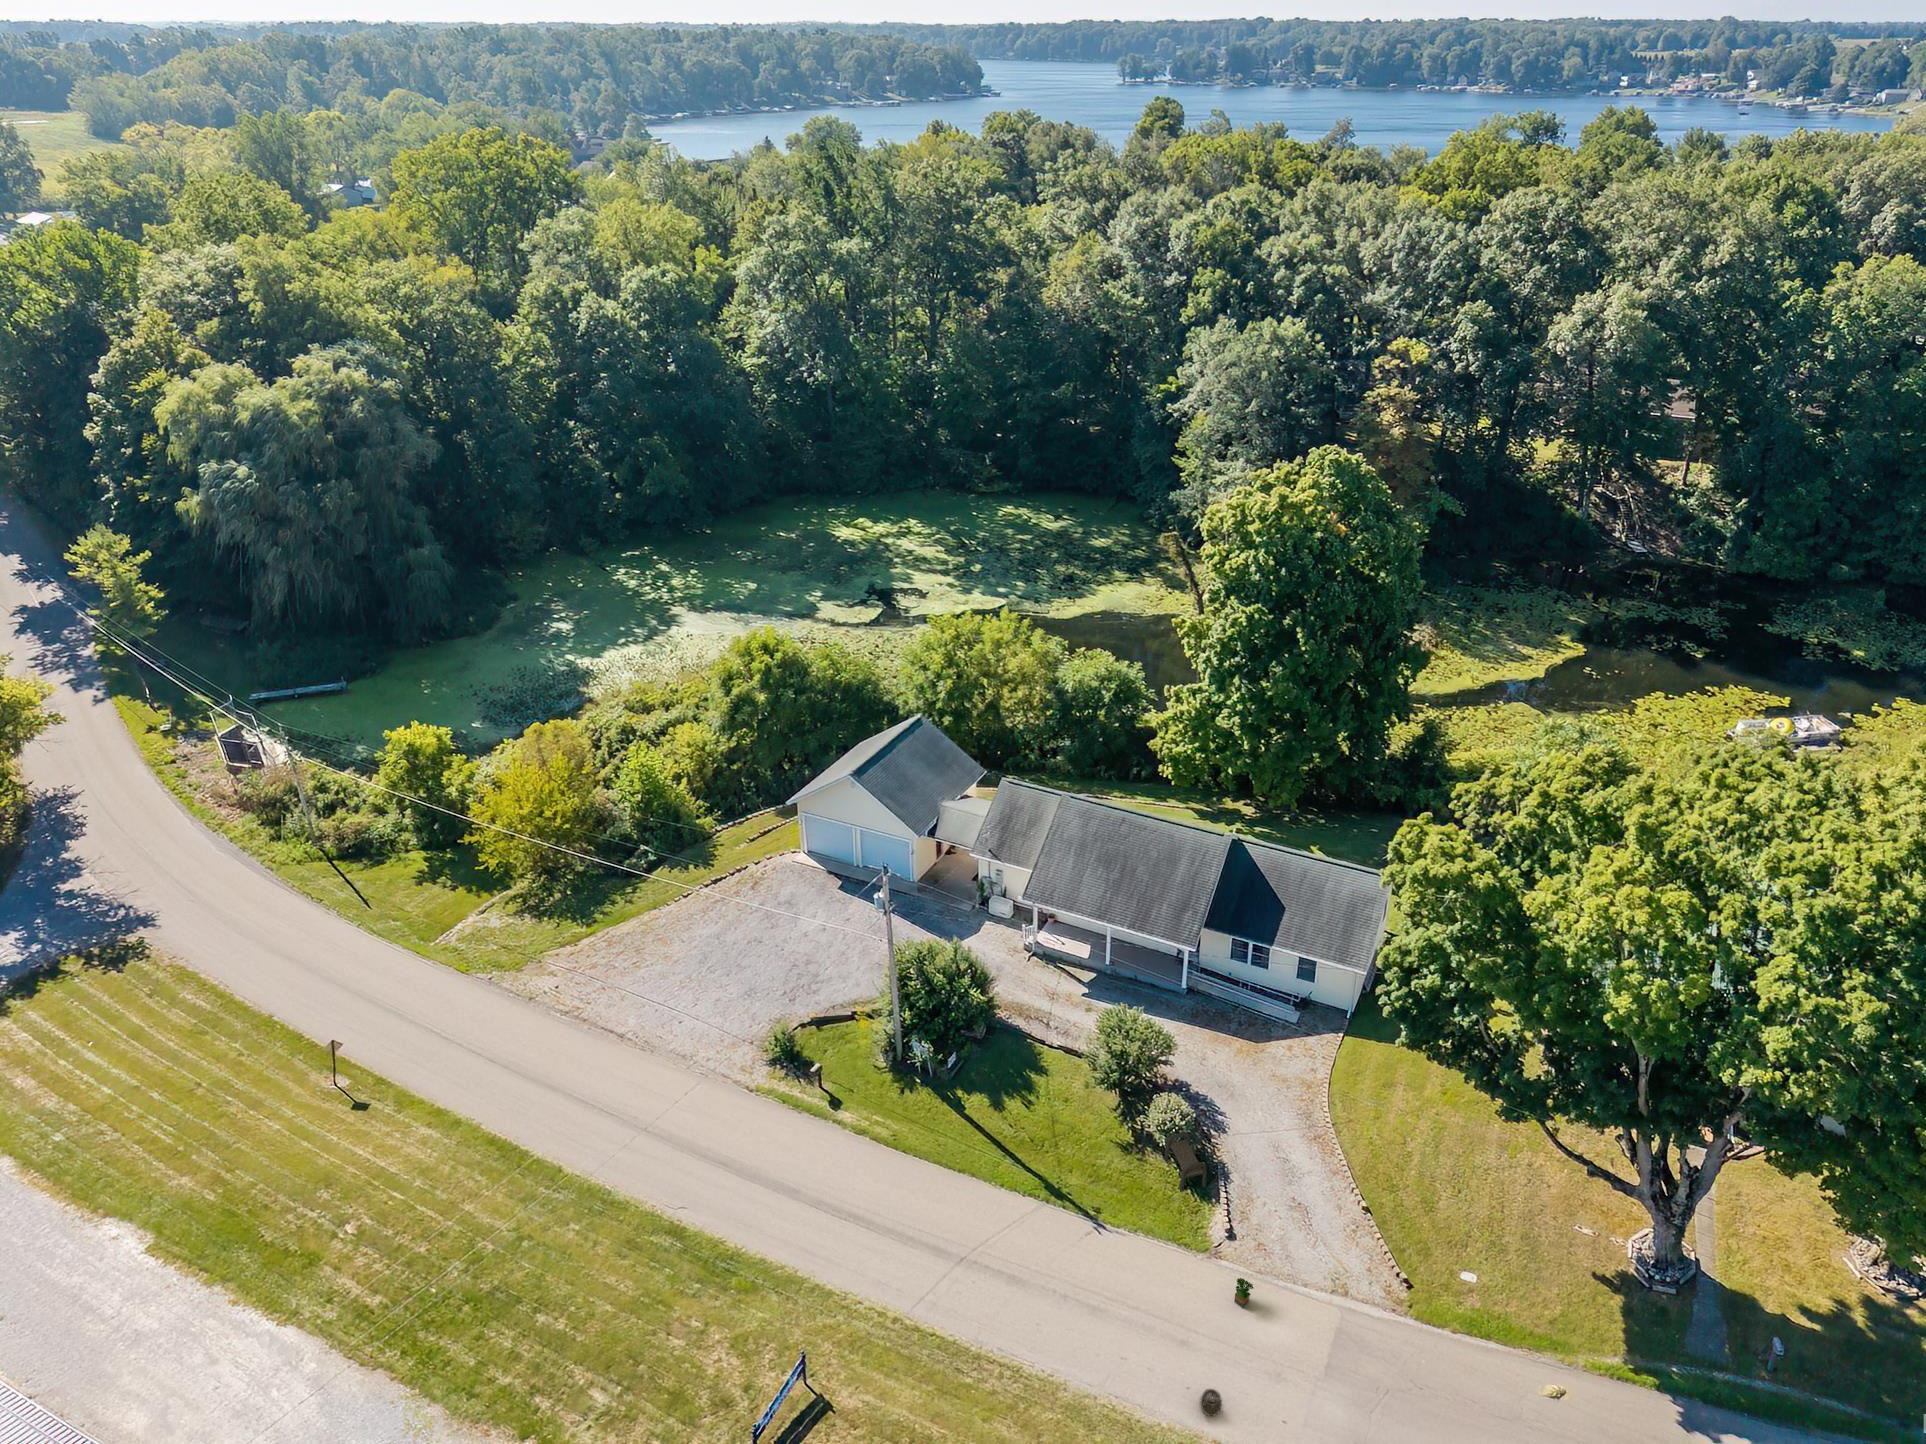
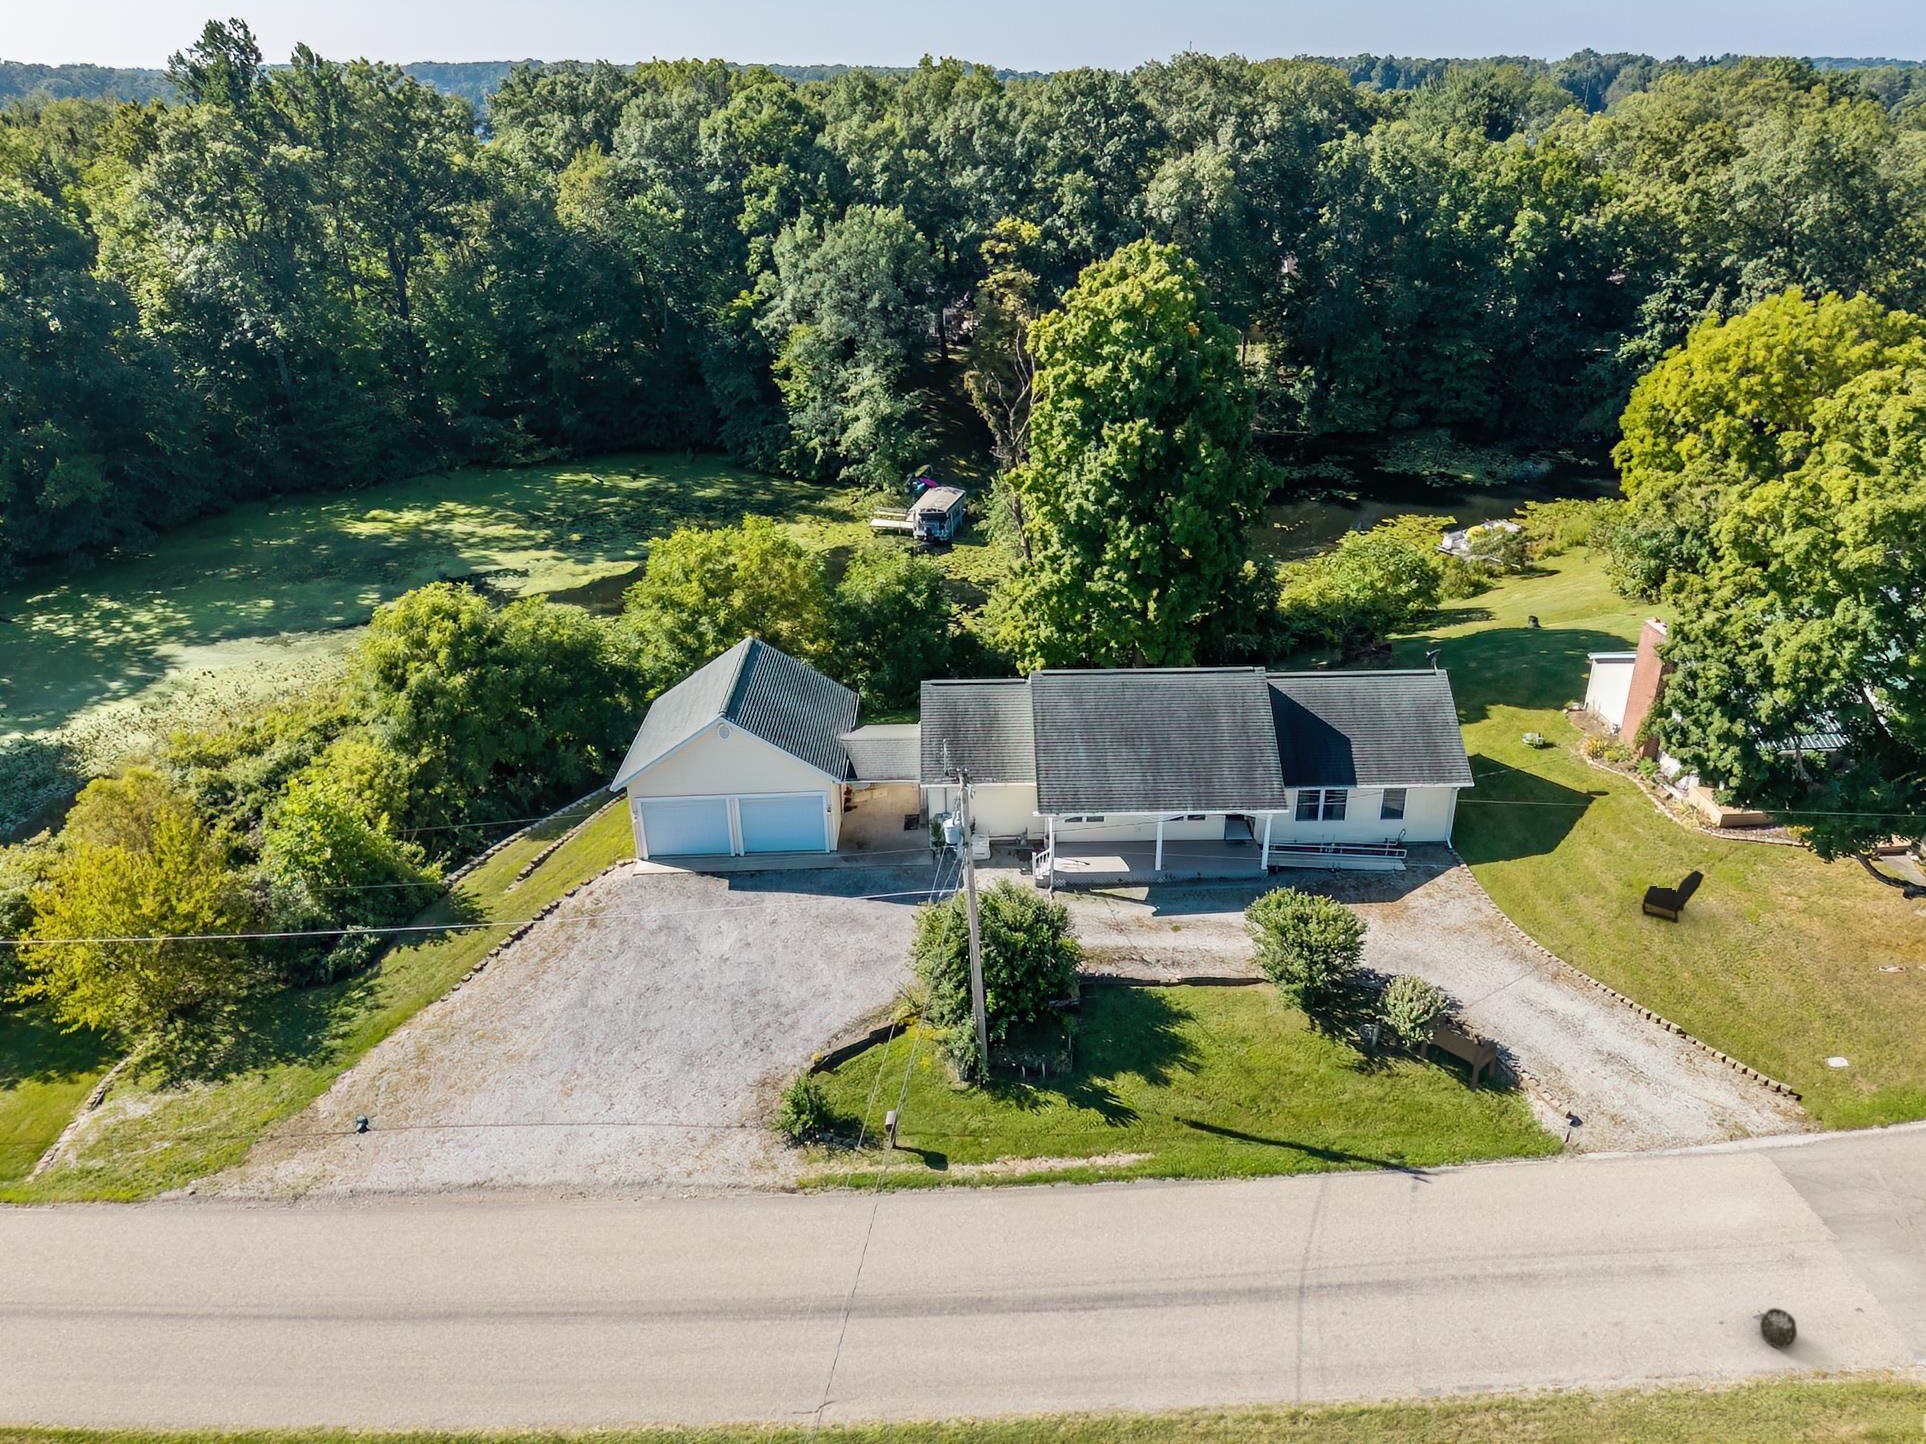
lounge chair: none [1446,1100,1496,1137] -> present [1642,871,1704,923]
potted tree: present [1234,1278,1253,1308] -> none [1660,1156,1690,1198]

